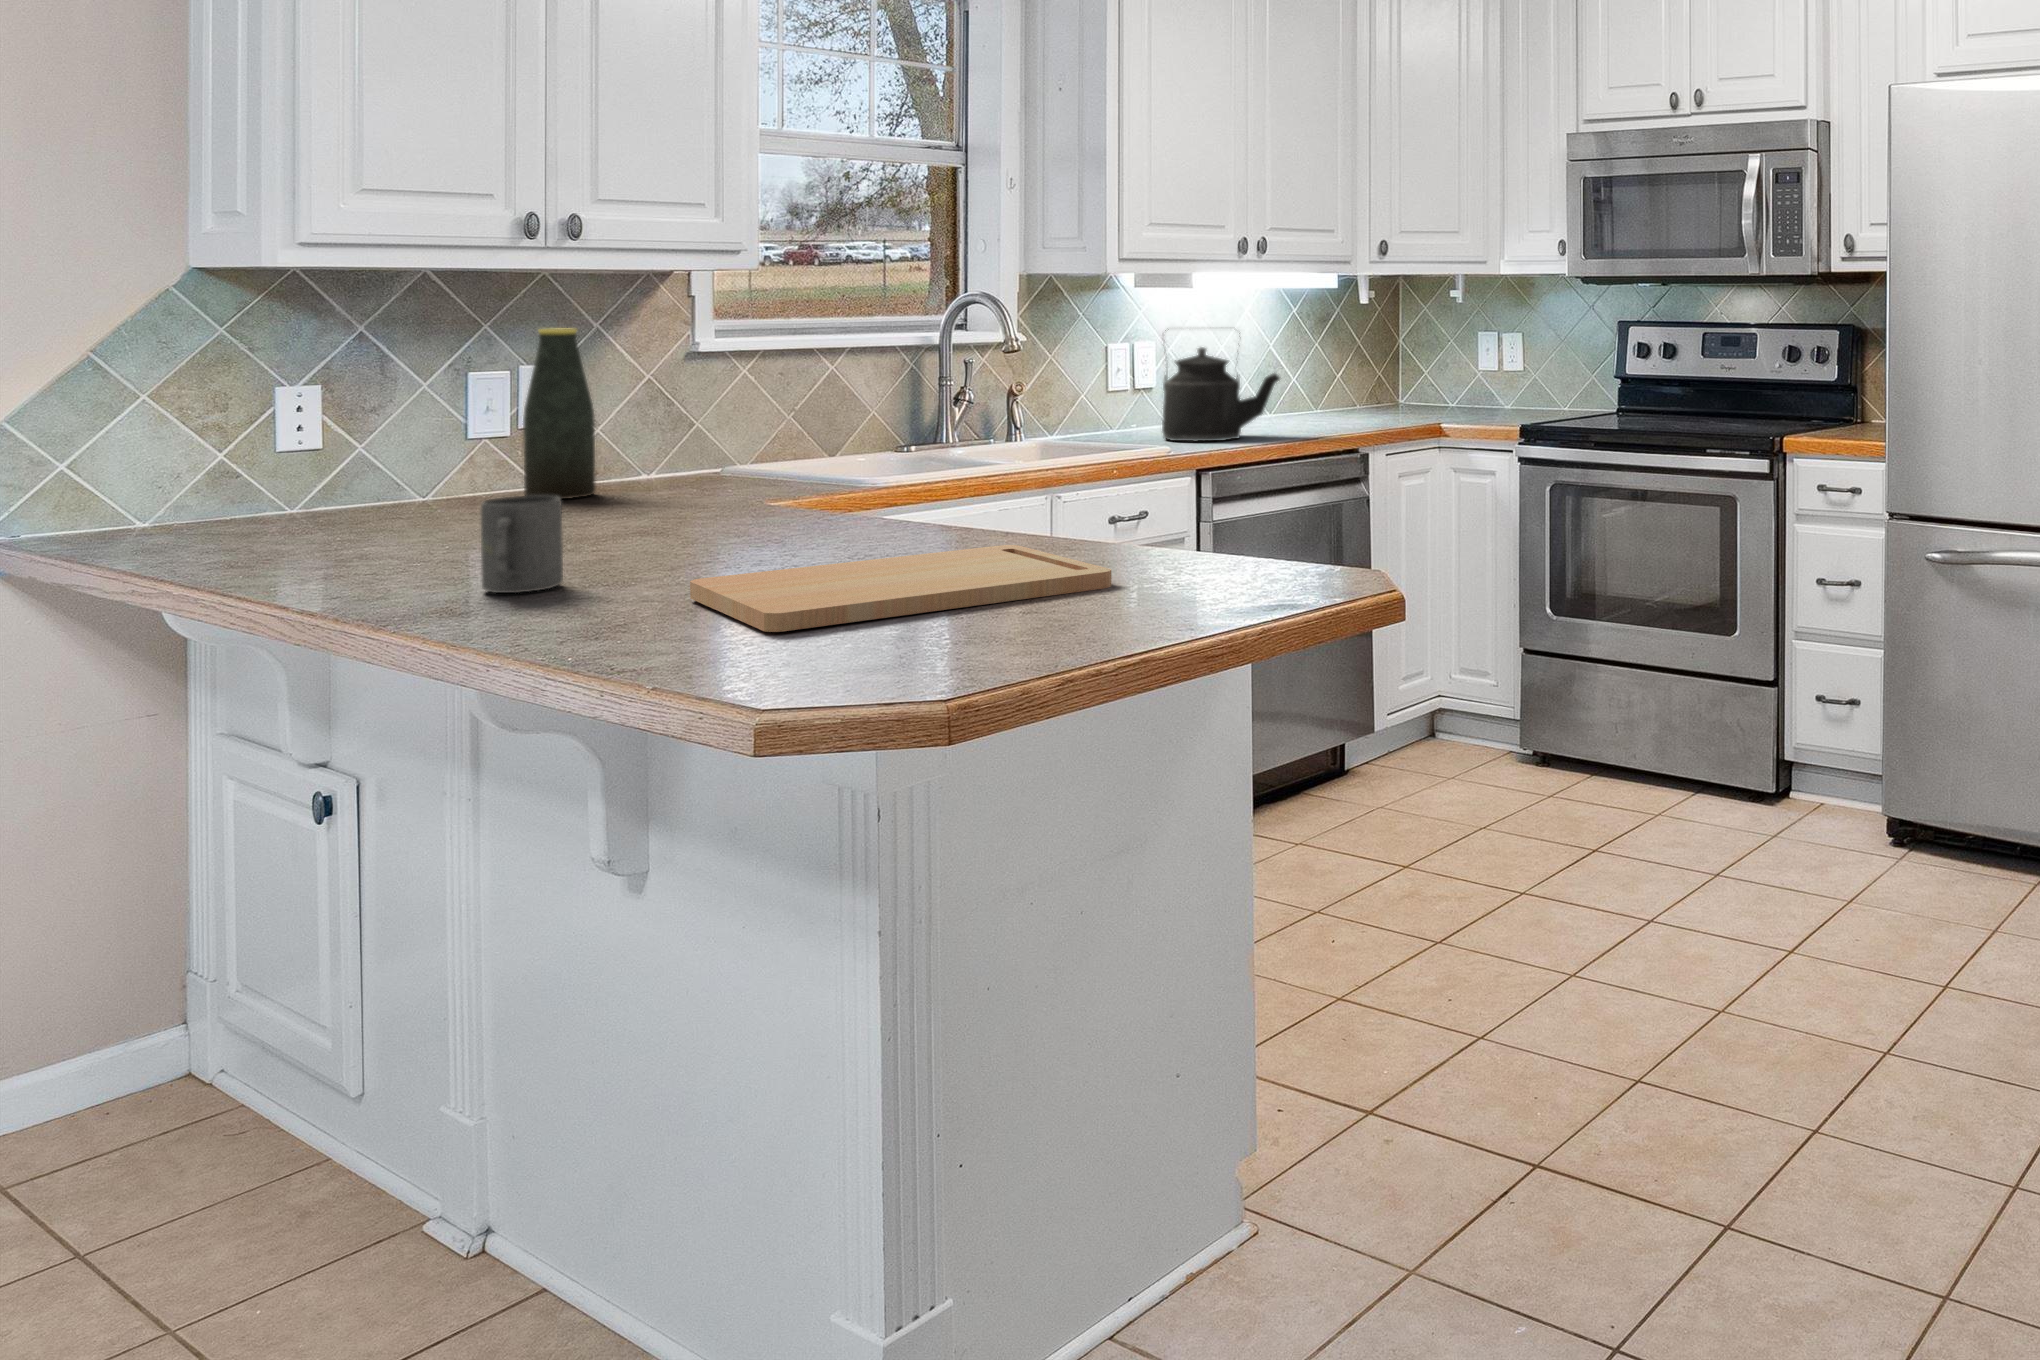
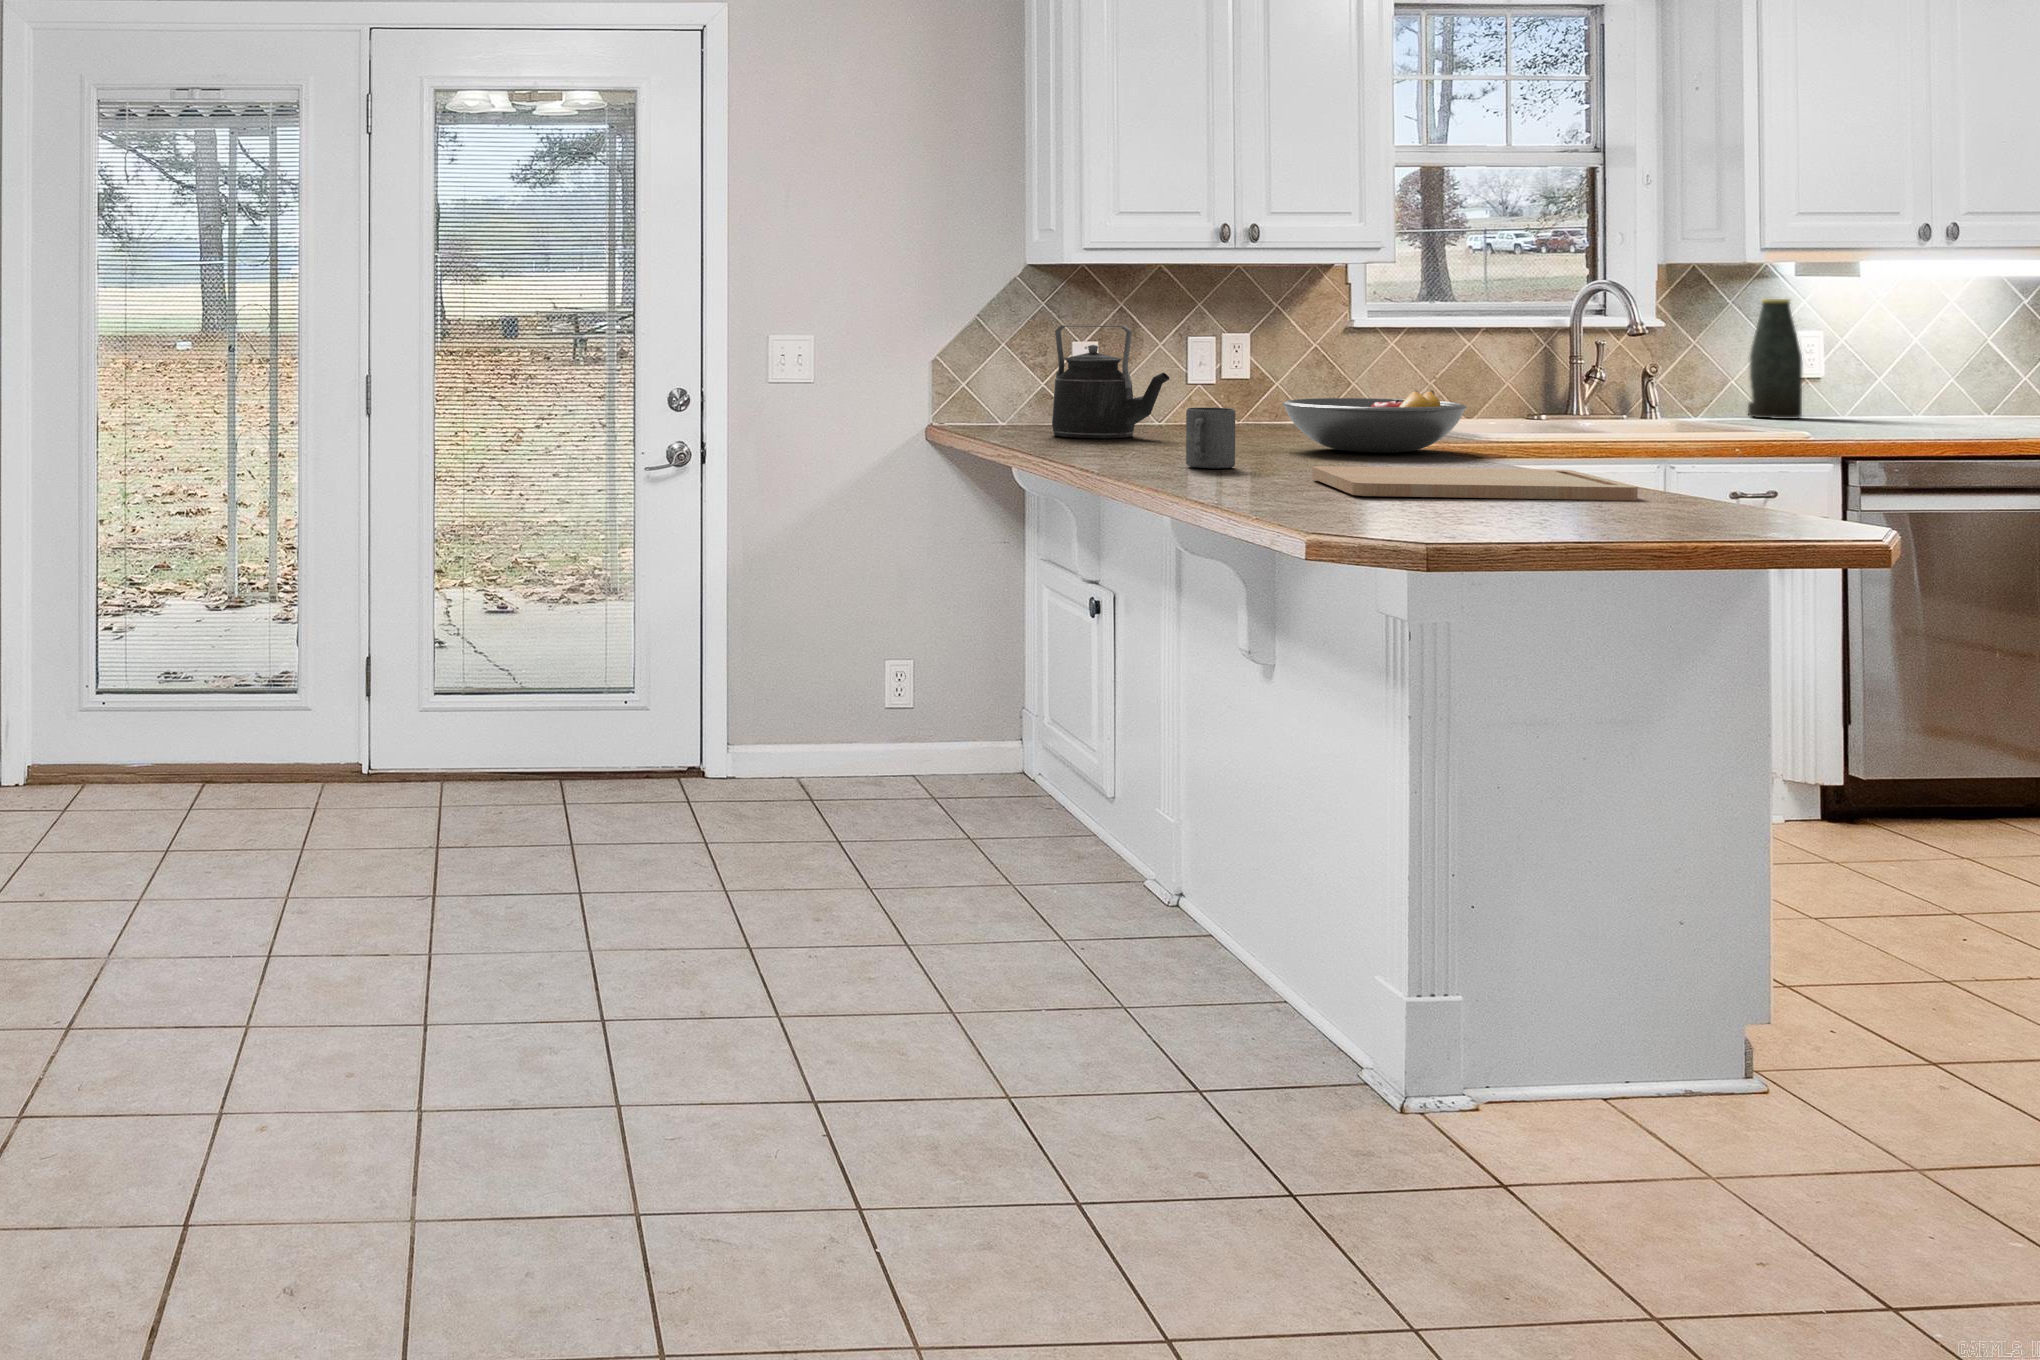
bottle: present [523,329,596,499] -> present [1748,299,1802,419]
kettle: present [1162,329,1280,441] -> present [1052,325,1169,438]
fruit bowl: none [622,438,865,529] -> present [1282,390,1467,453]

